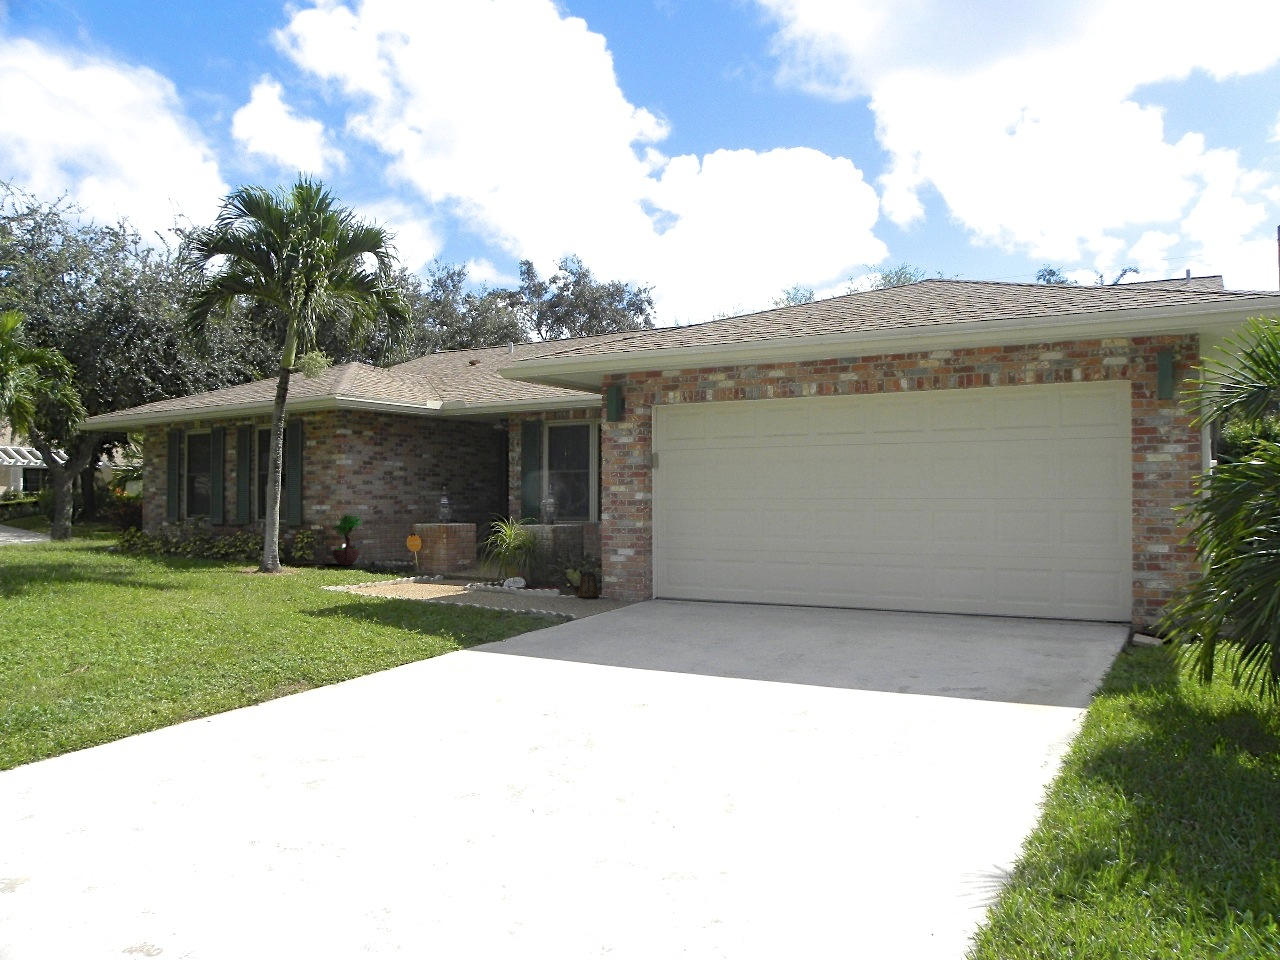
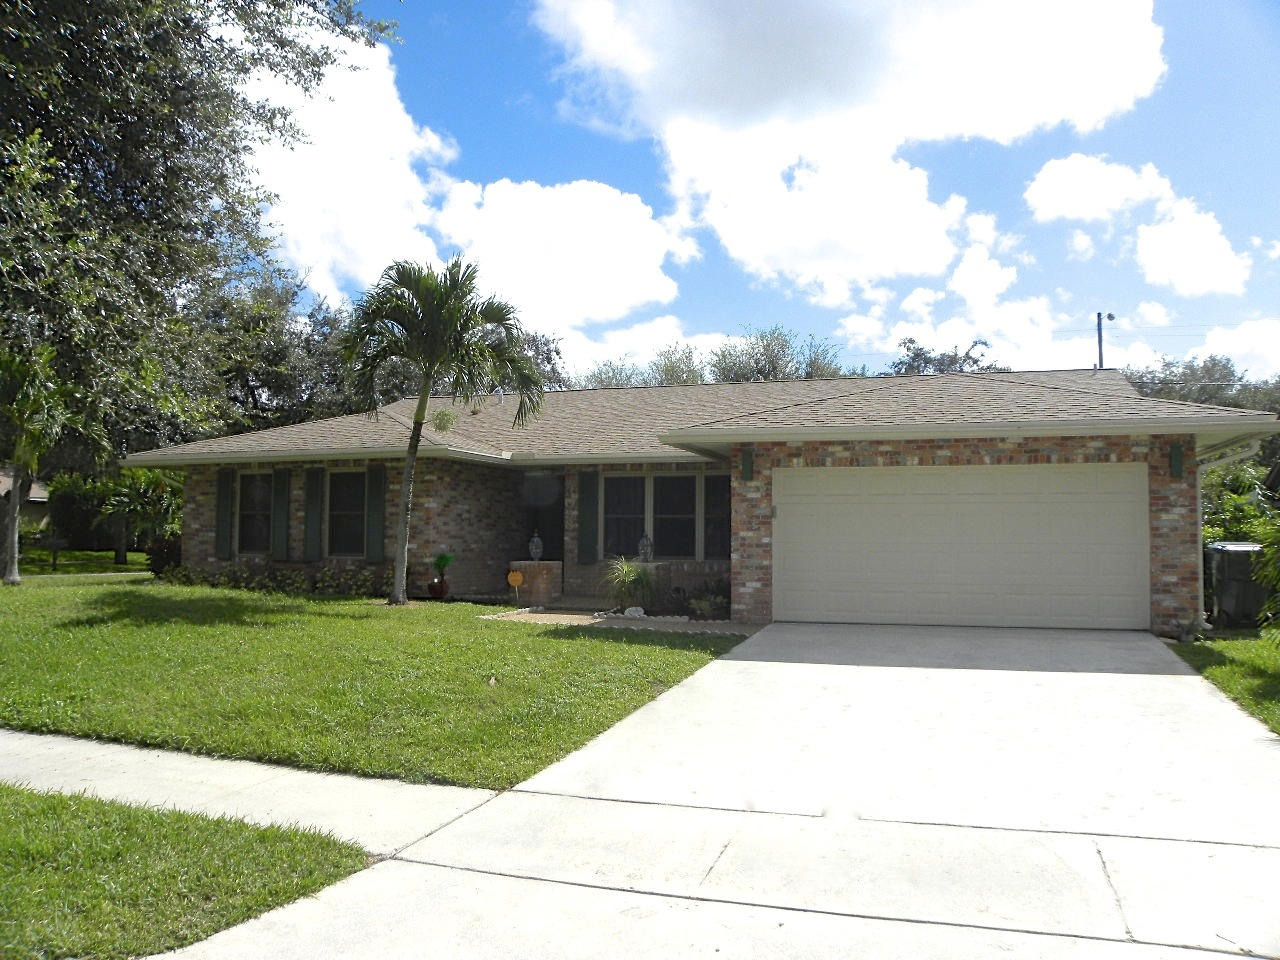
watering can: present [557,568,604,598] -> none [696,599,735,622]

